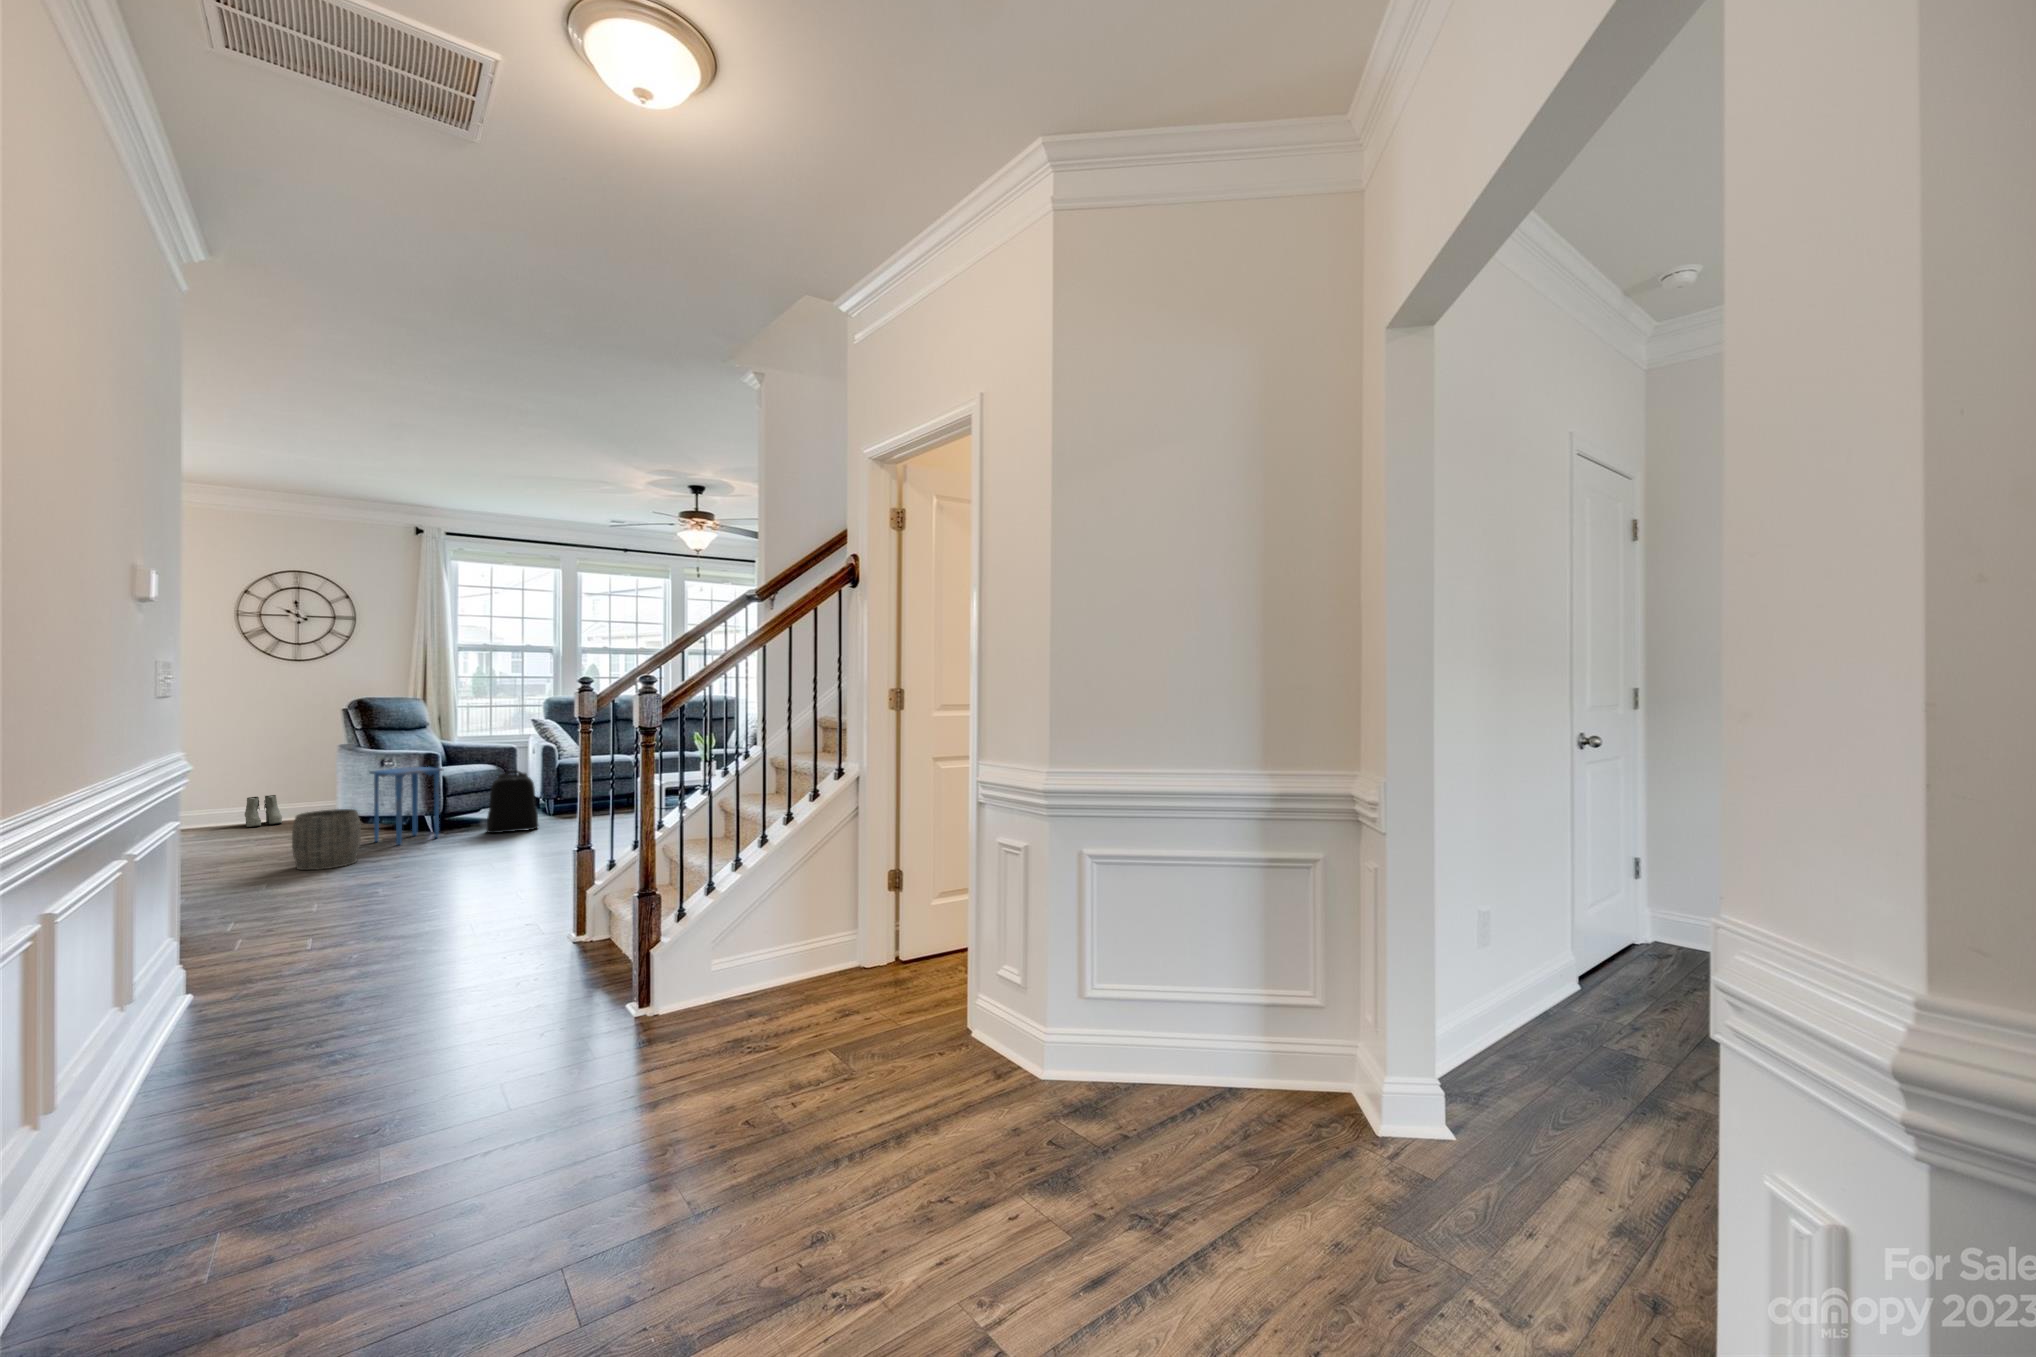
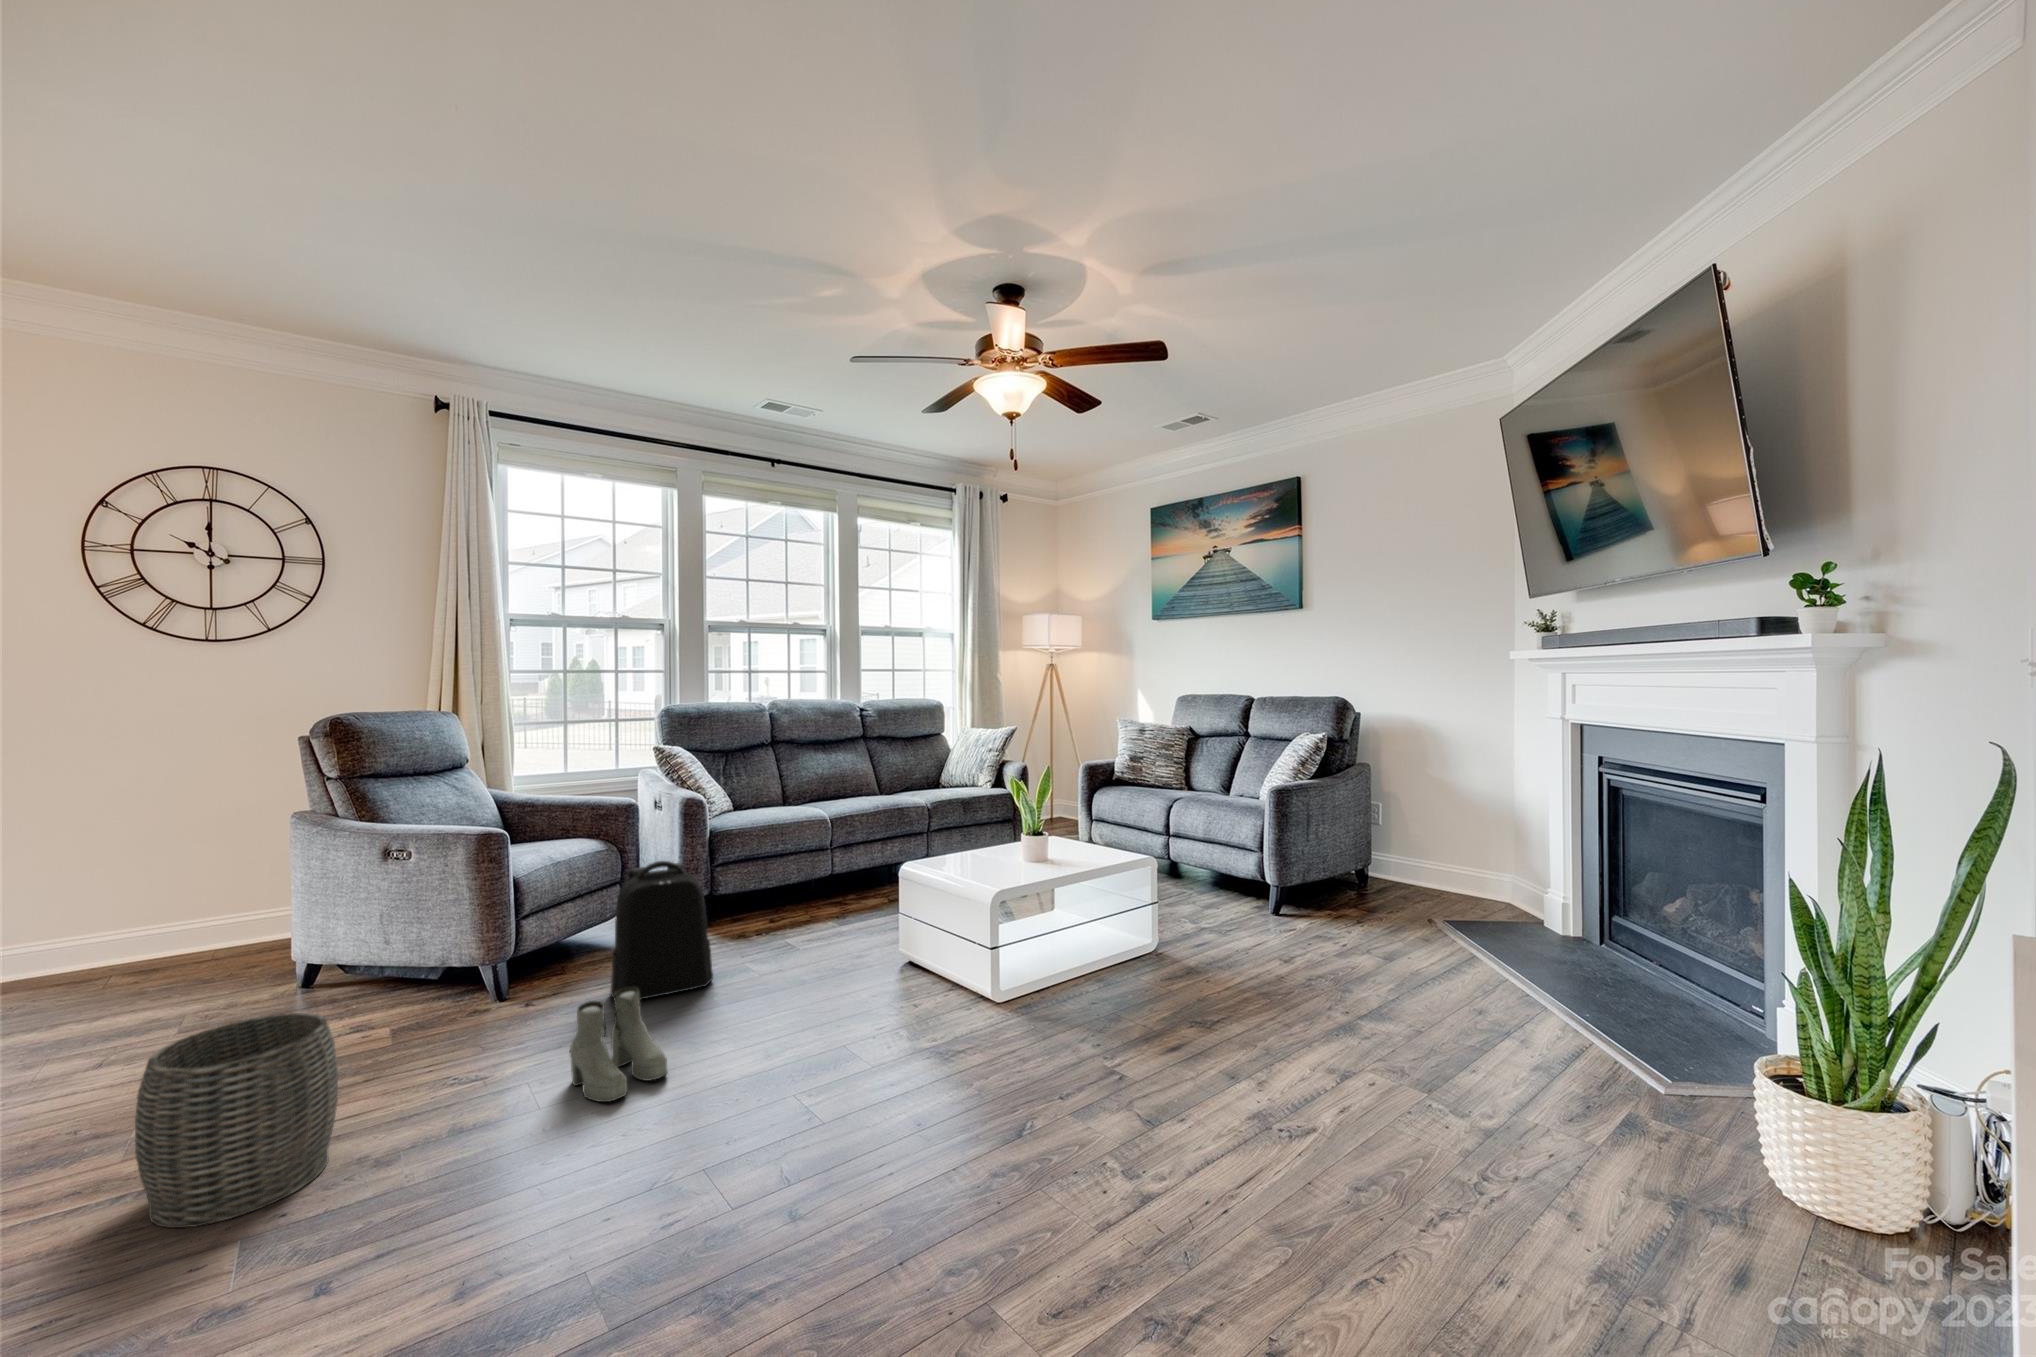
side table: present [370,767,443,845] -> none [357,862,523,1061]
boots: present [245,795,282,827] -> present [570,987,668,1102]

